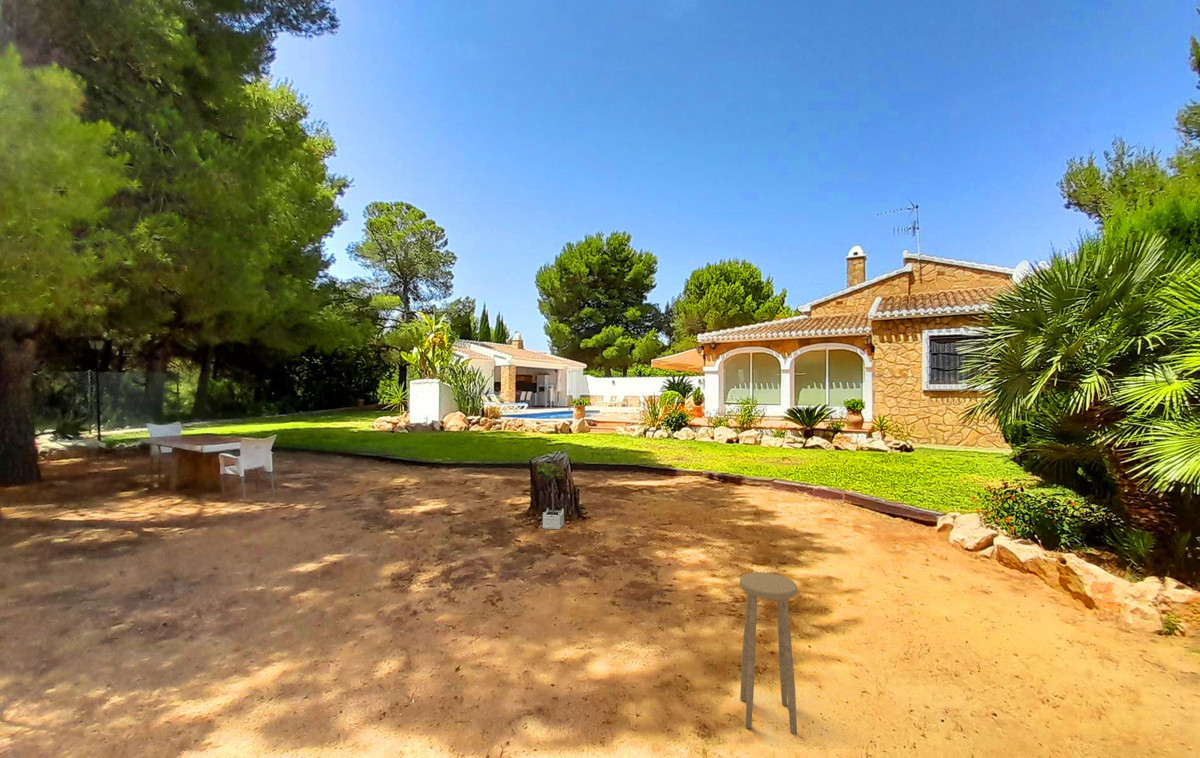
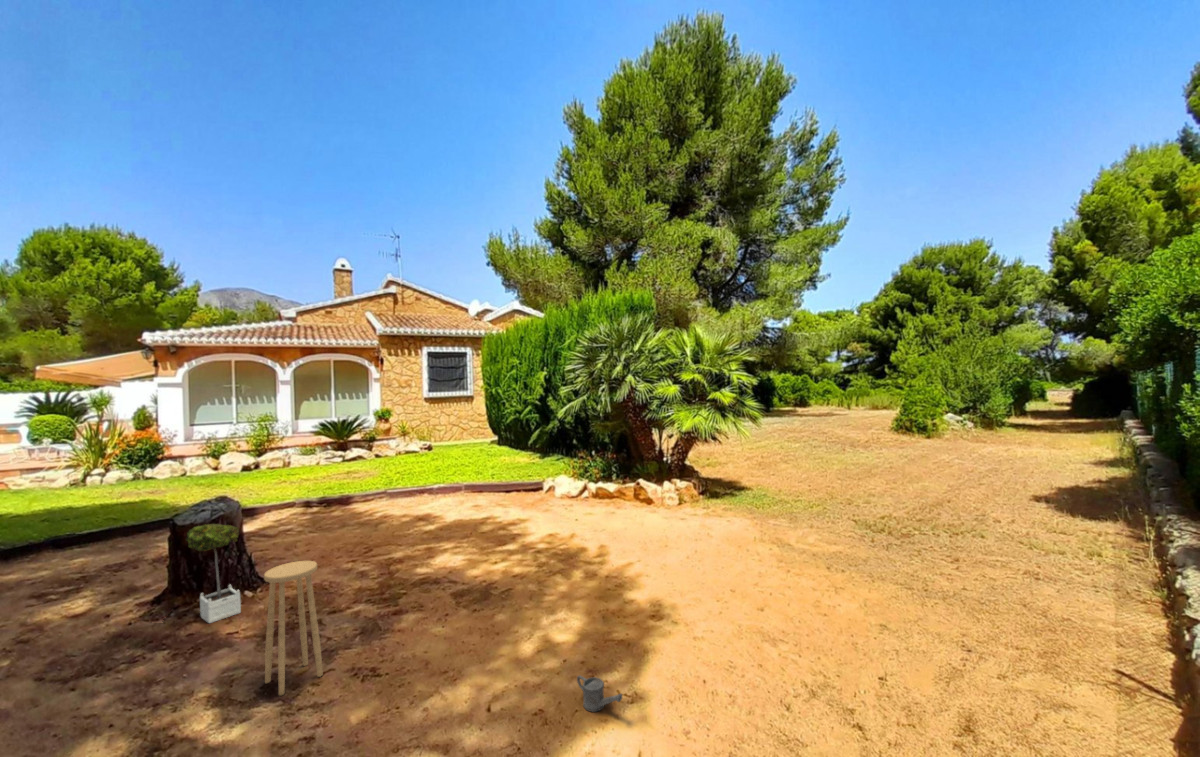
stool: present [740,572,797,734] -> present [264,561,323,695]
watering can: none [536,677,565,720] -> present [577,676,622,712]

